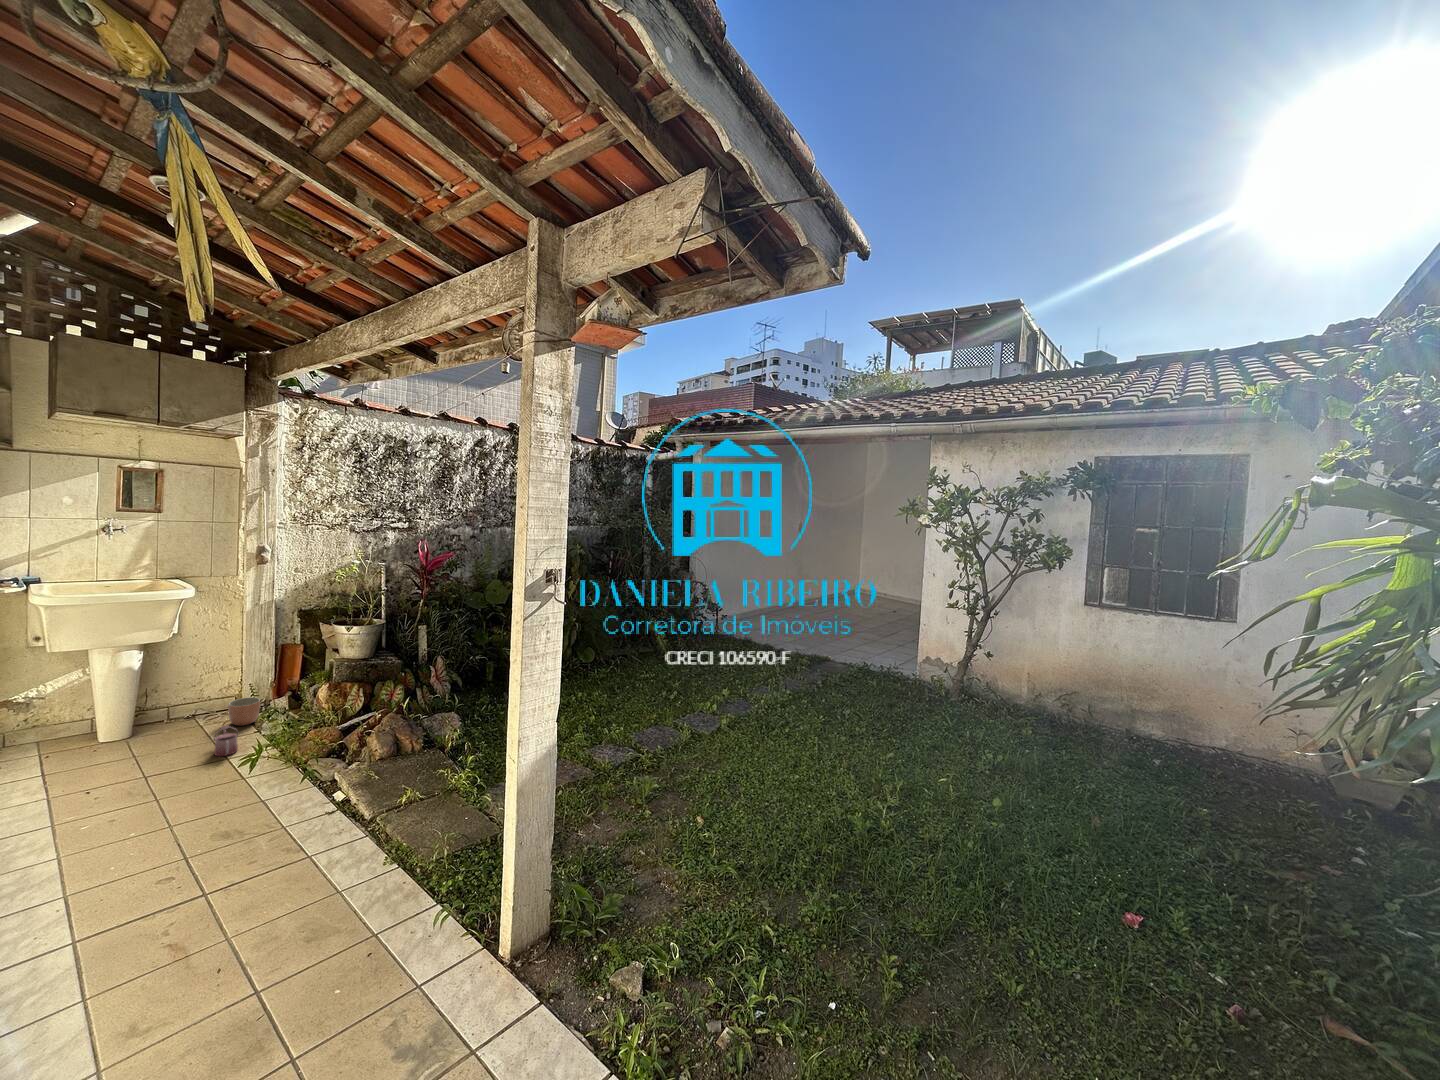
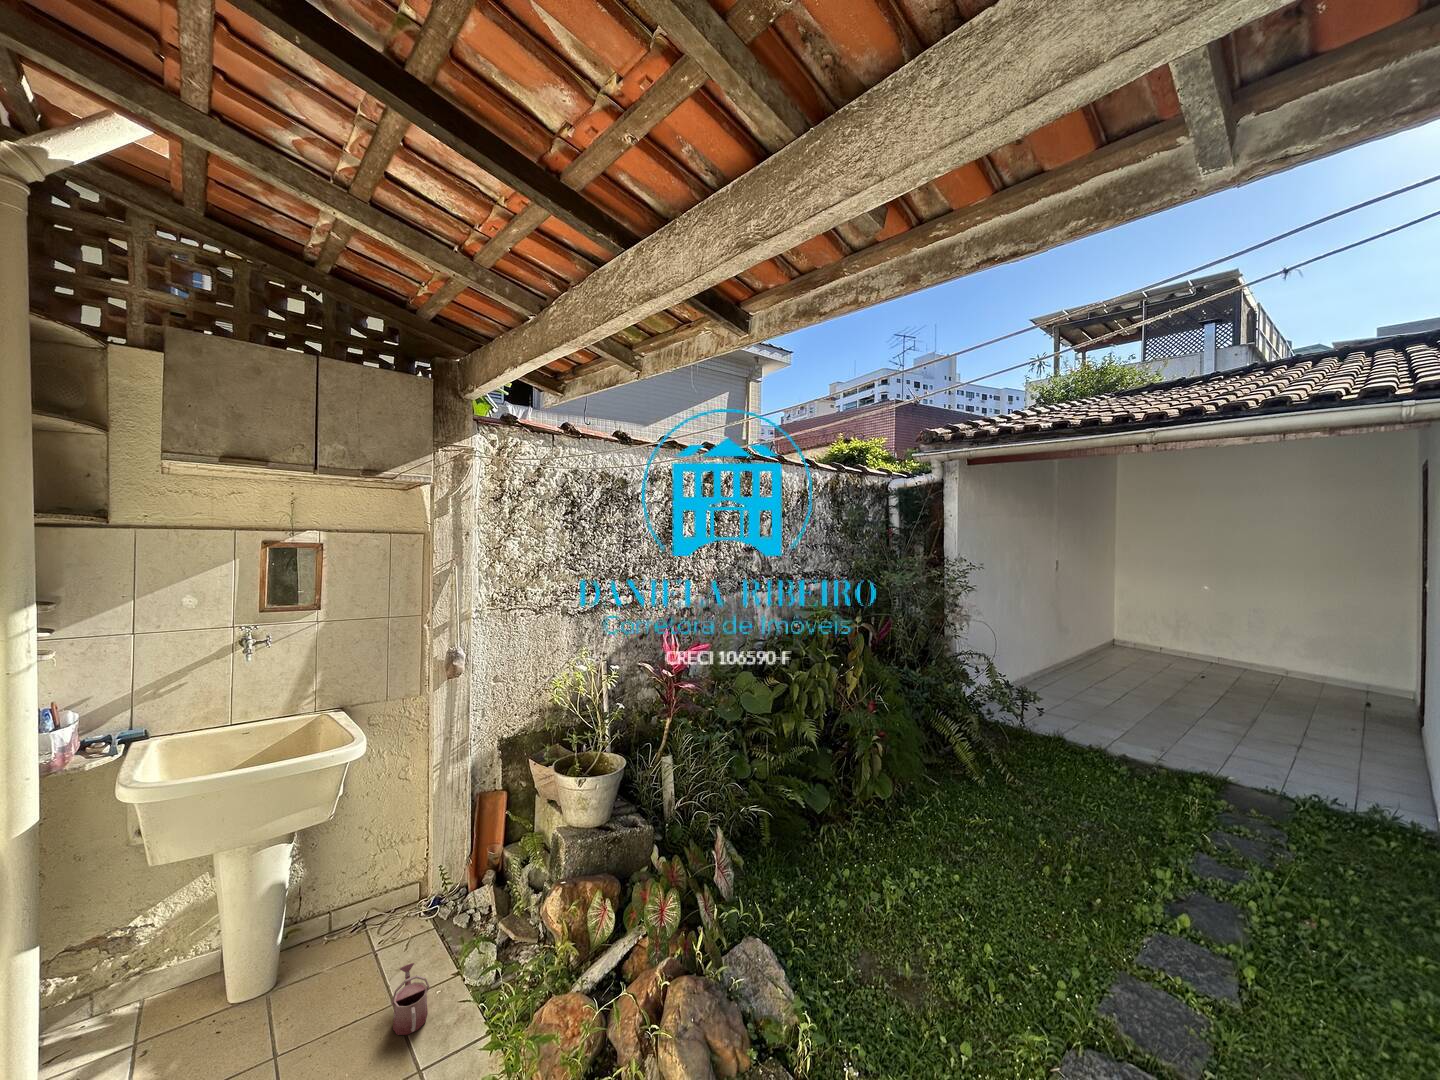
planter: present [228,697,260,726] -> none [410,885,452,939]

